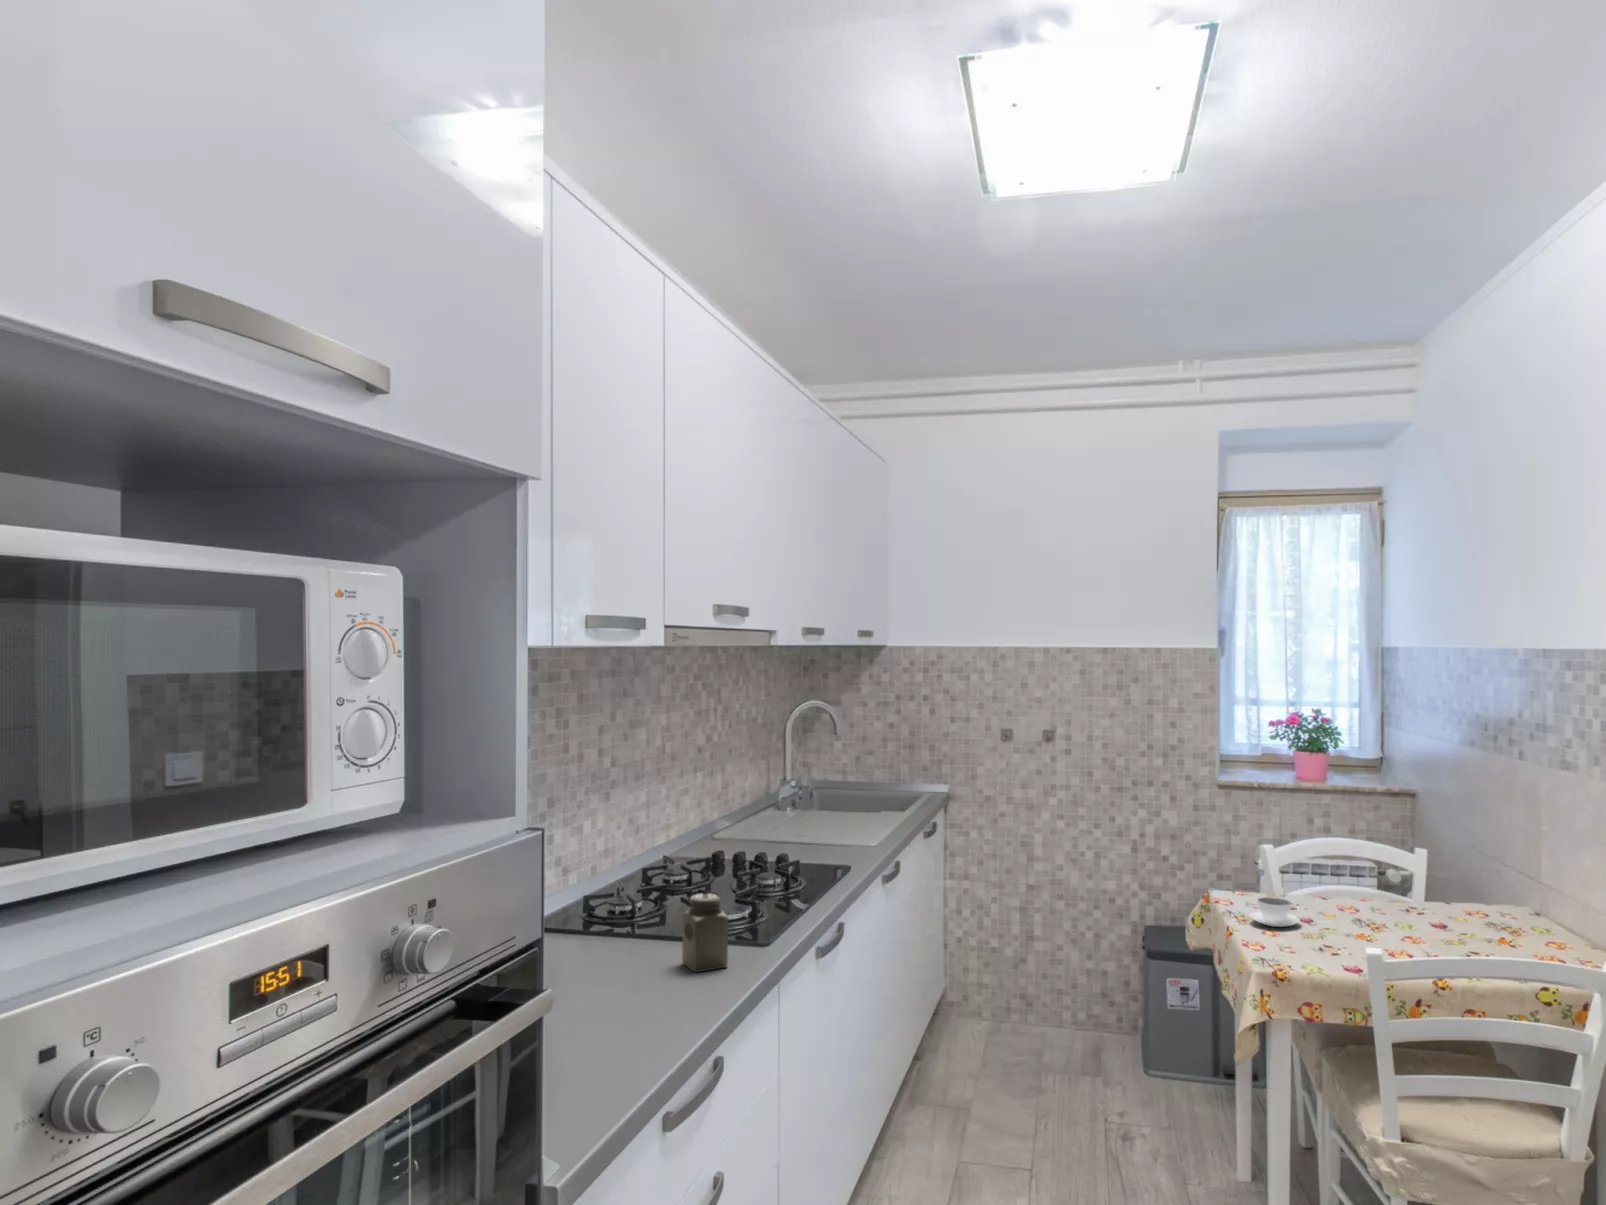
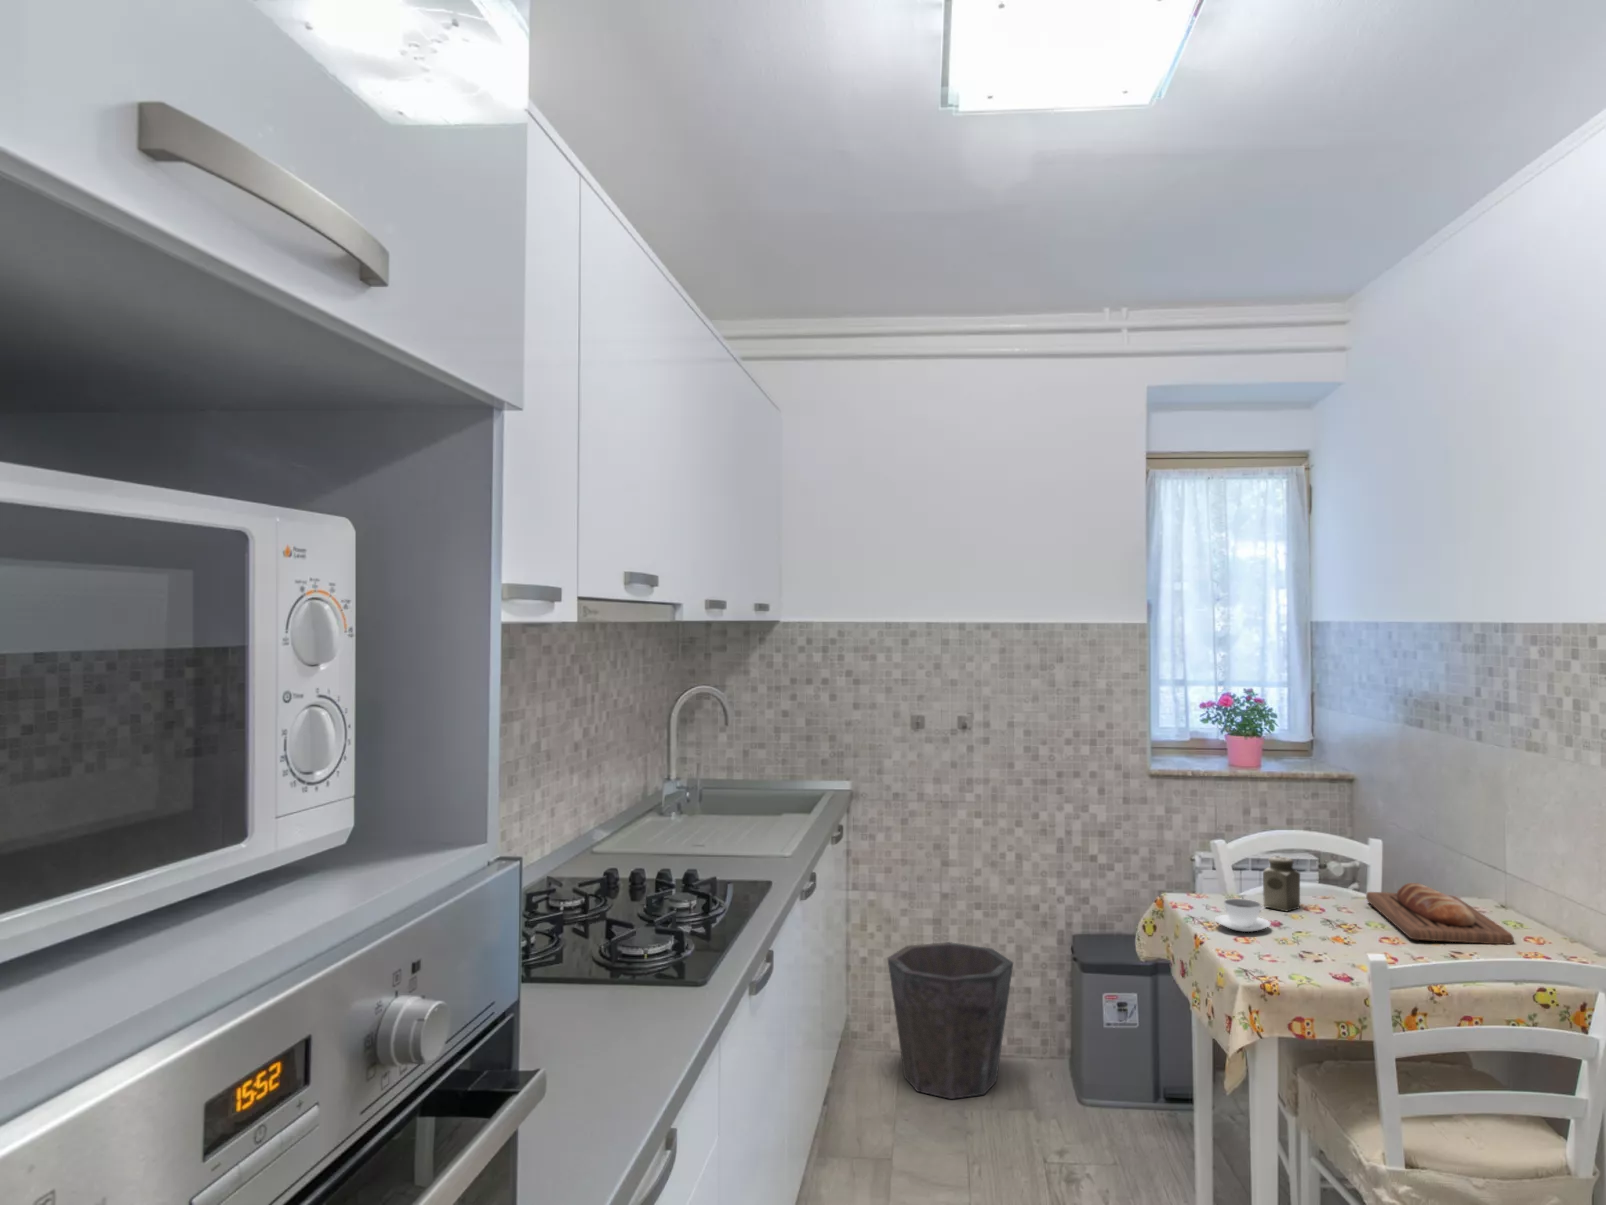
bread loaf: none [1400,889,1528,948] -> present [1366,883,1514,944]
salt shaker: present [682,893,728,972] -> present [1263,856,1300,911]
waste bin: none [973,931,1087,1070] -> present [888,942,1013,1099]

